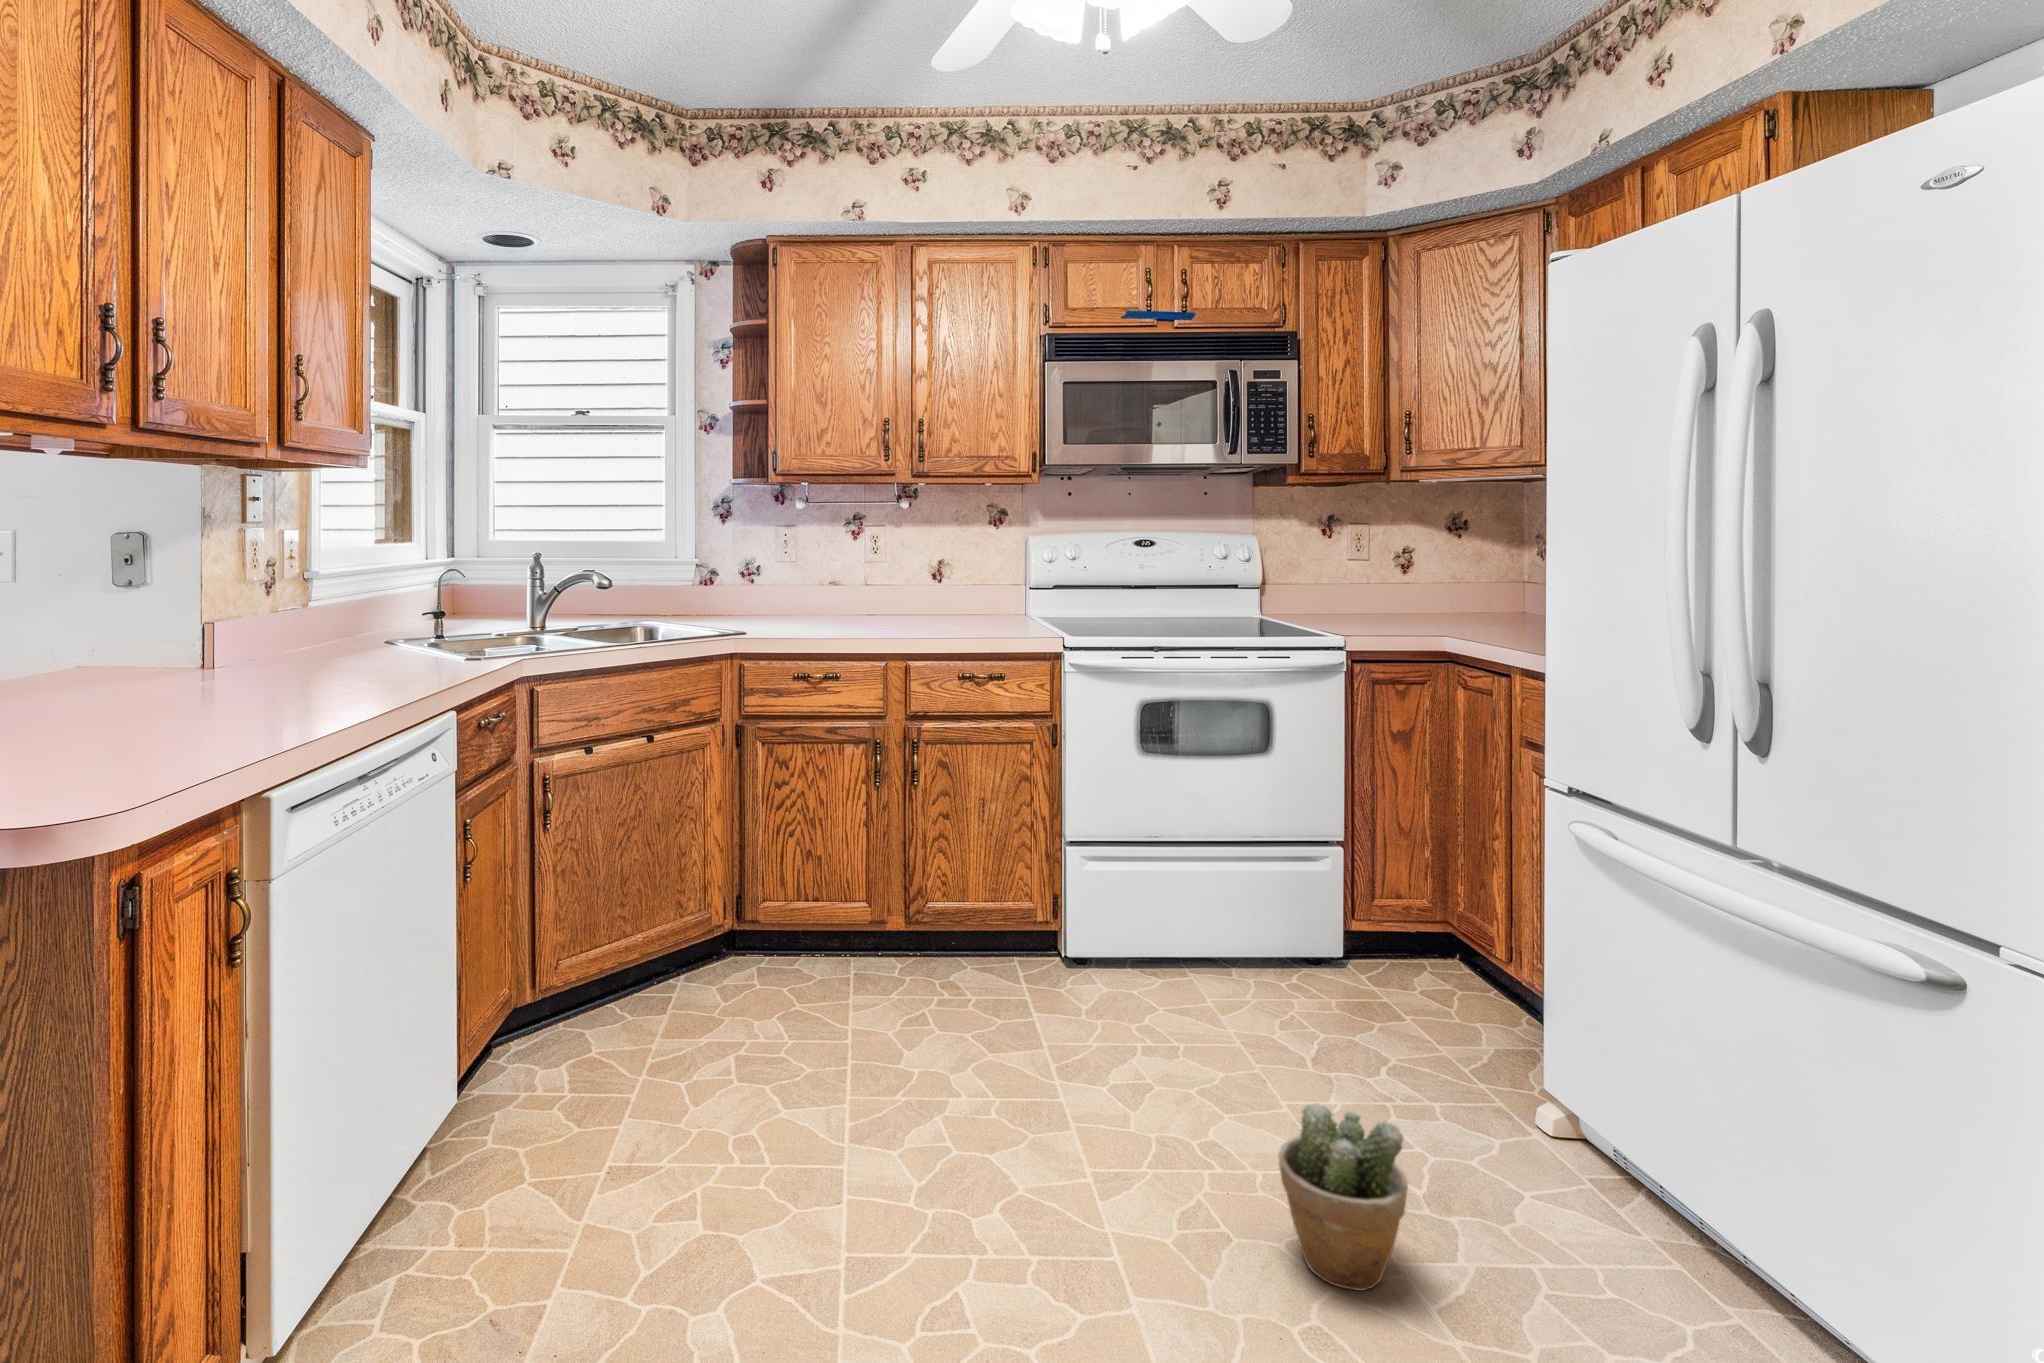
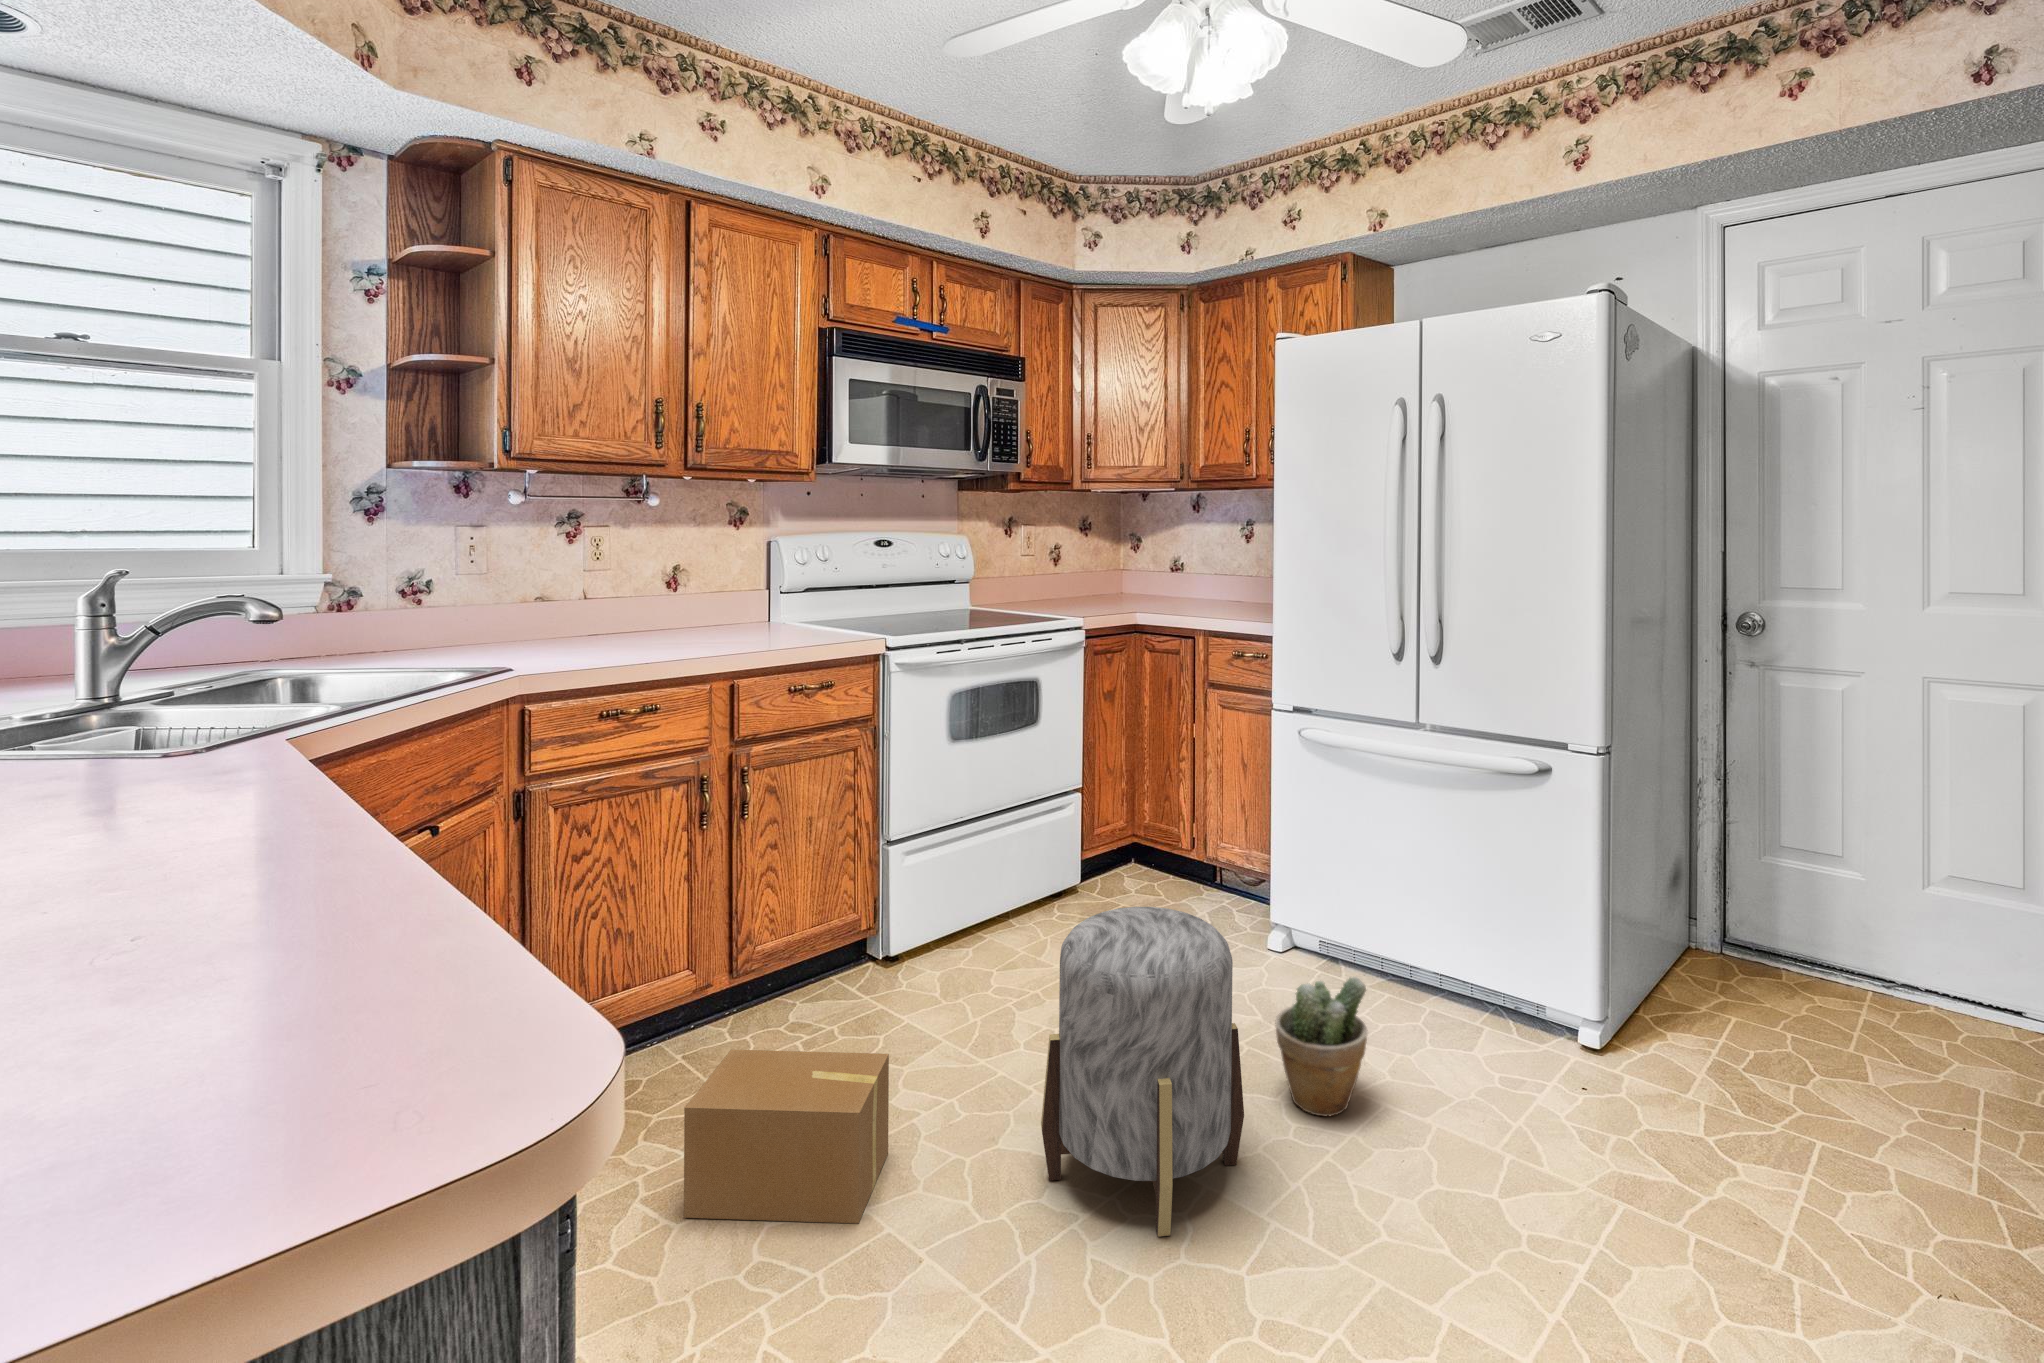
stool: none [971,930,1173,1270] -> present [1041,907,1244,1236]
cardboard box: none [735,957,892,1125] -> present [684,1050,889,1223]

